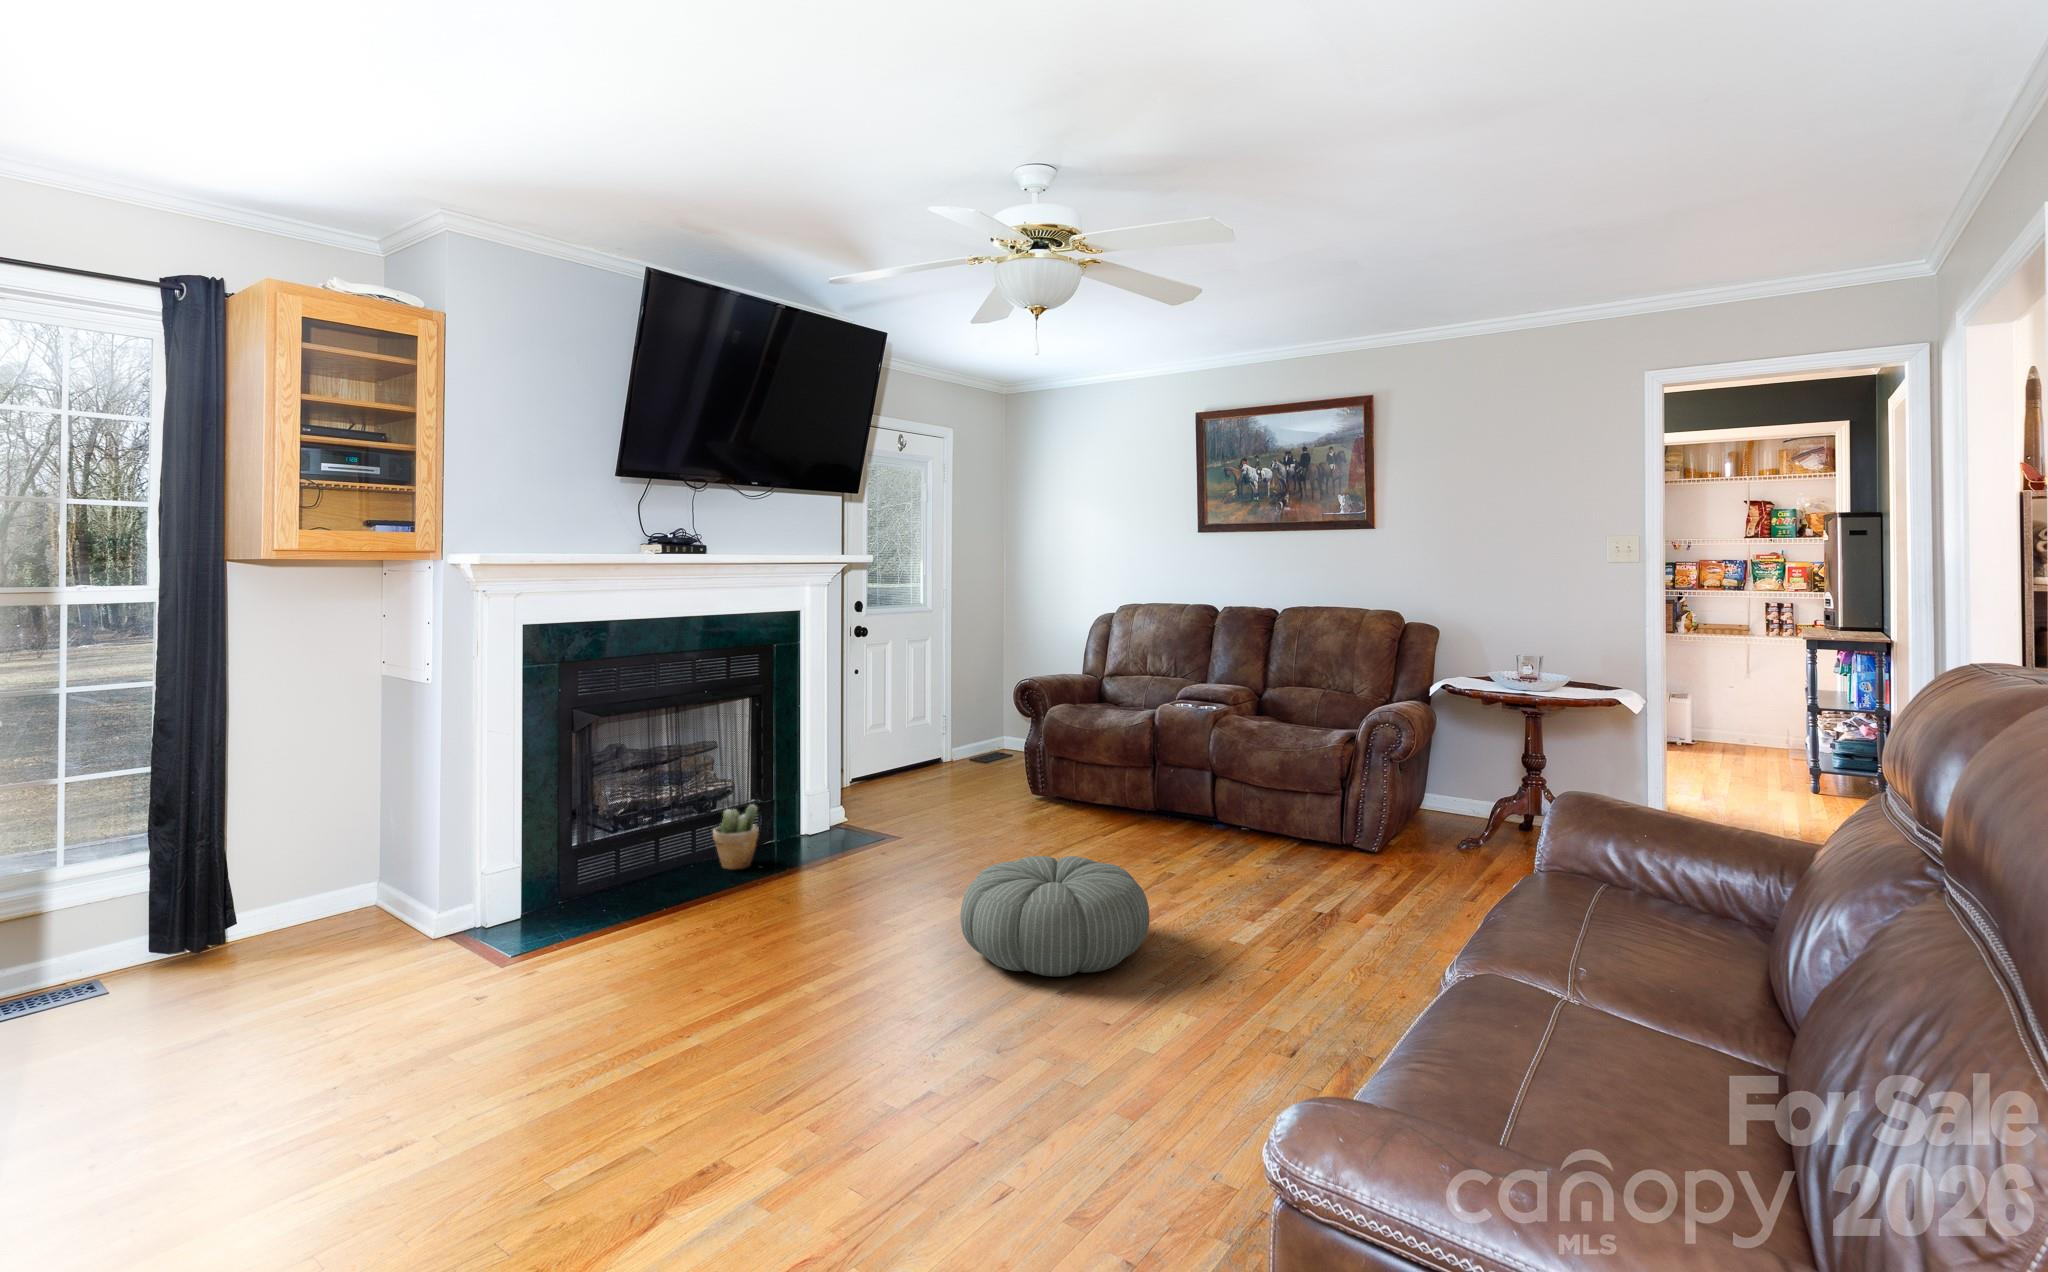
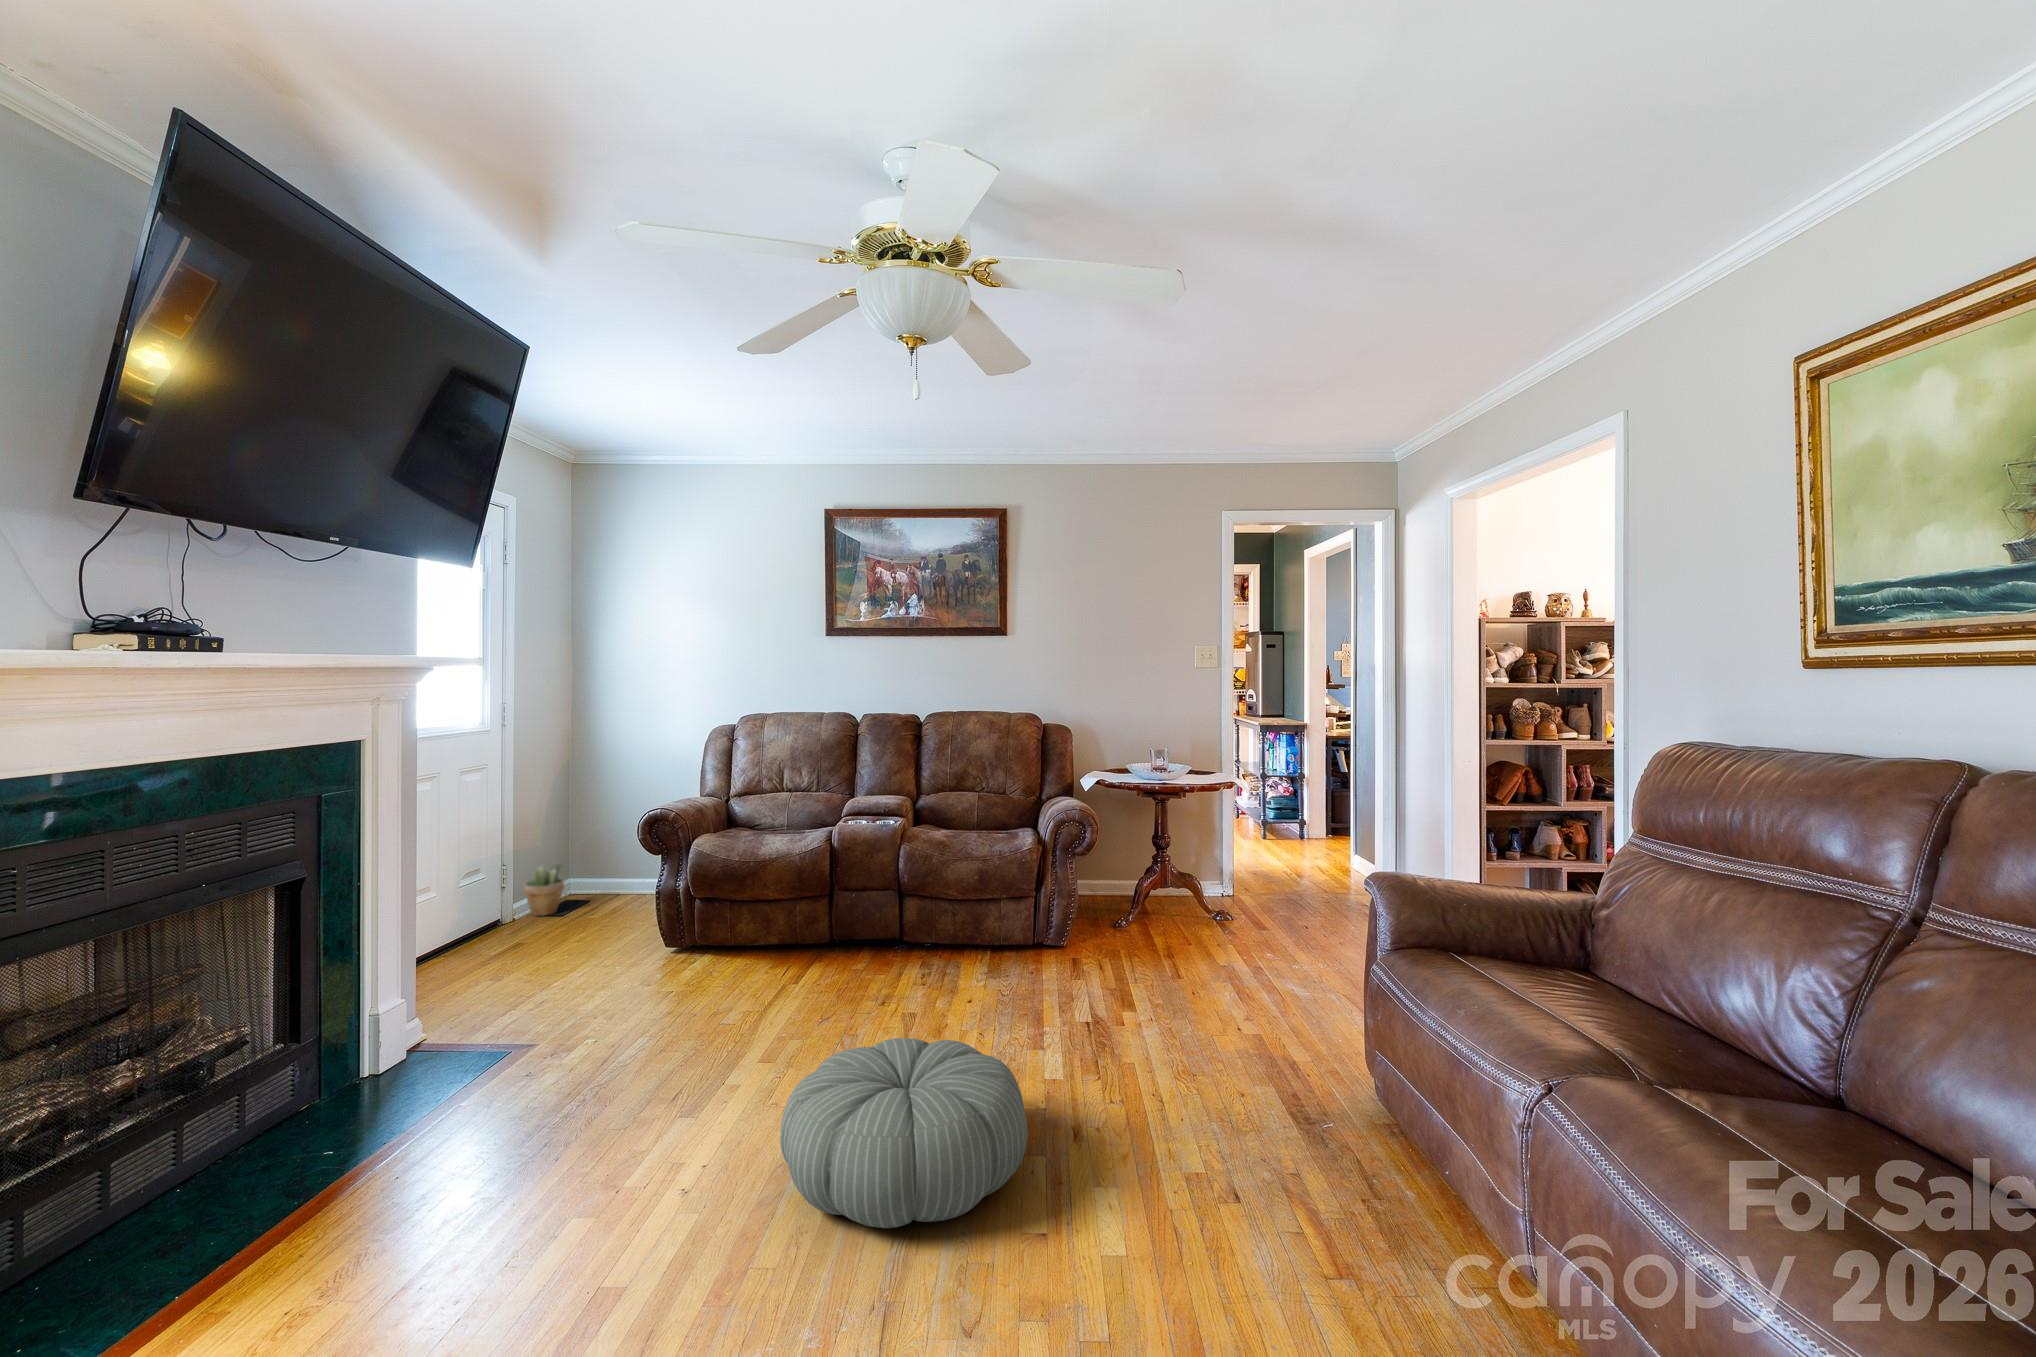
potted plant: present [713,804,759,869] -> present [524,861,564,916]

